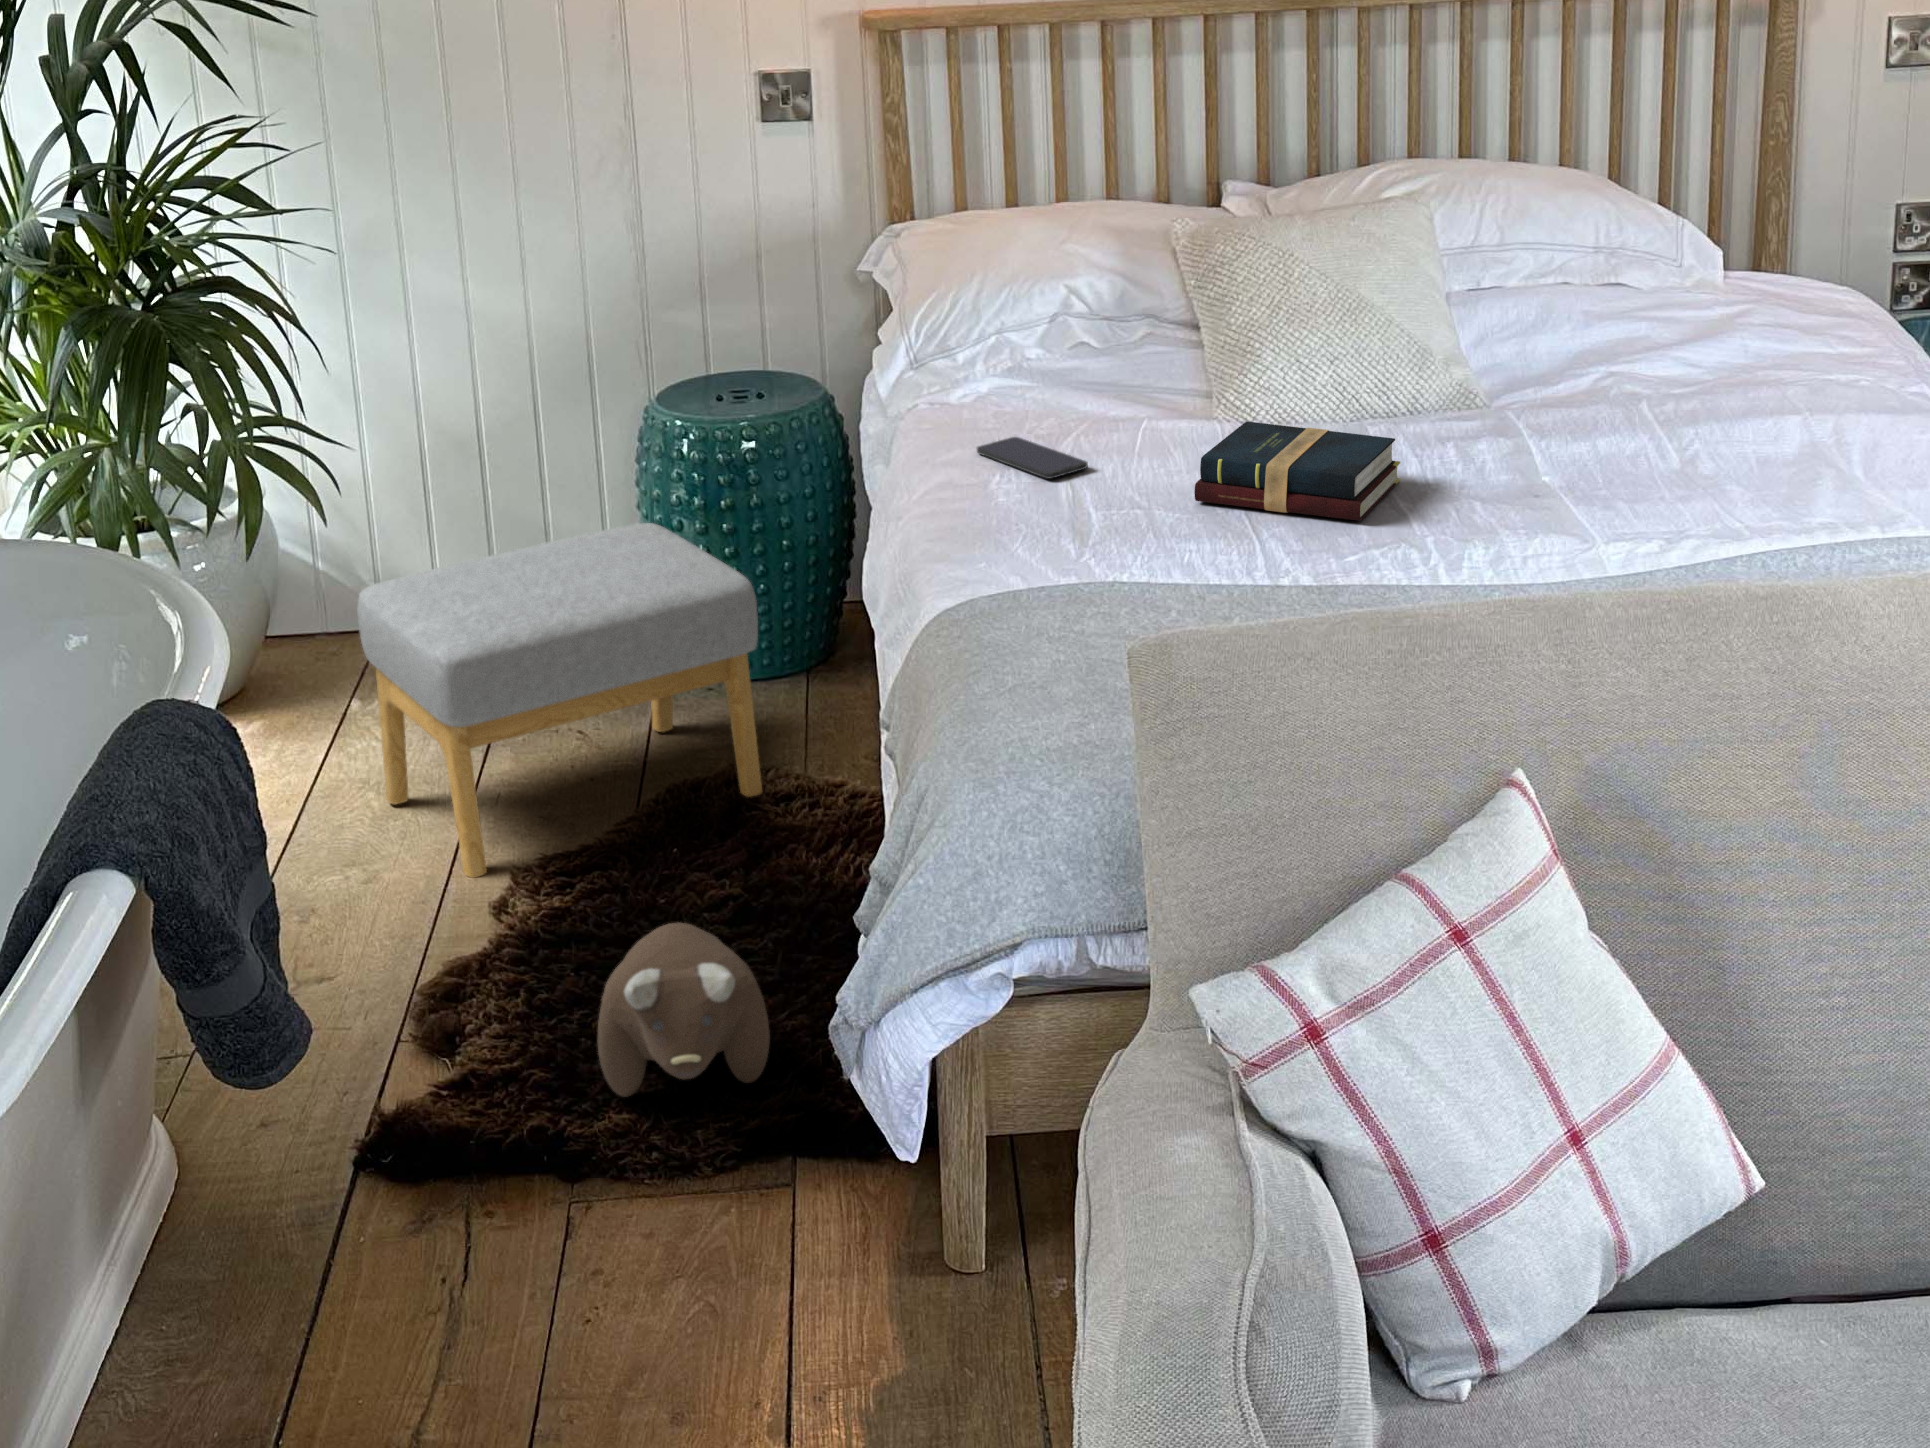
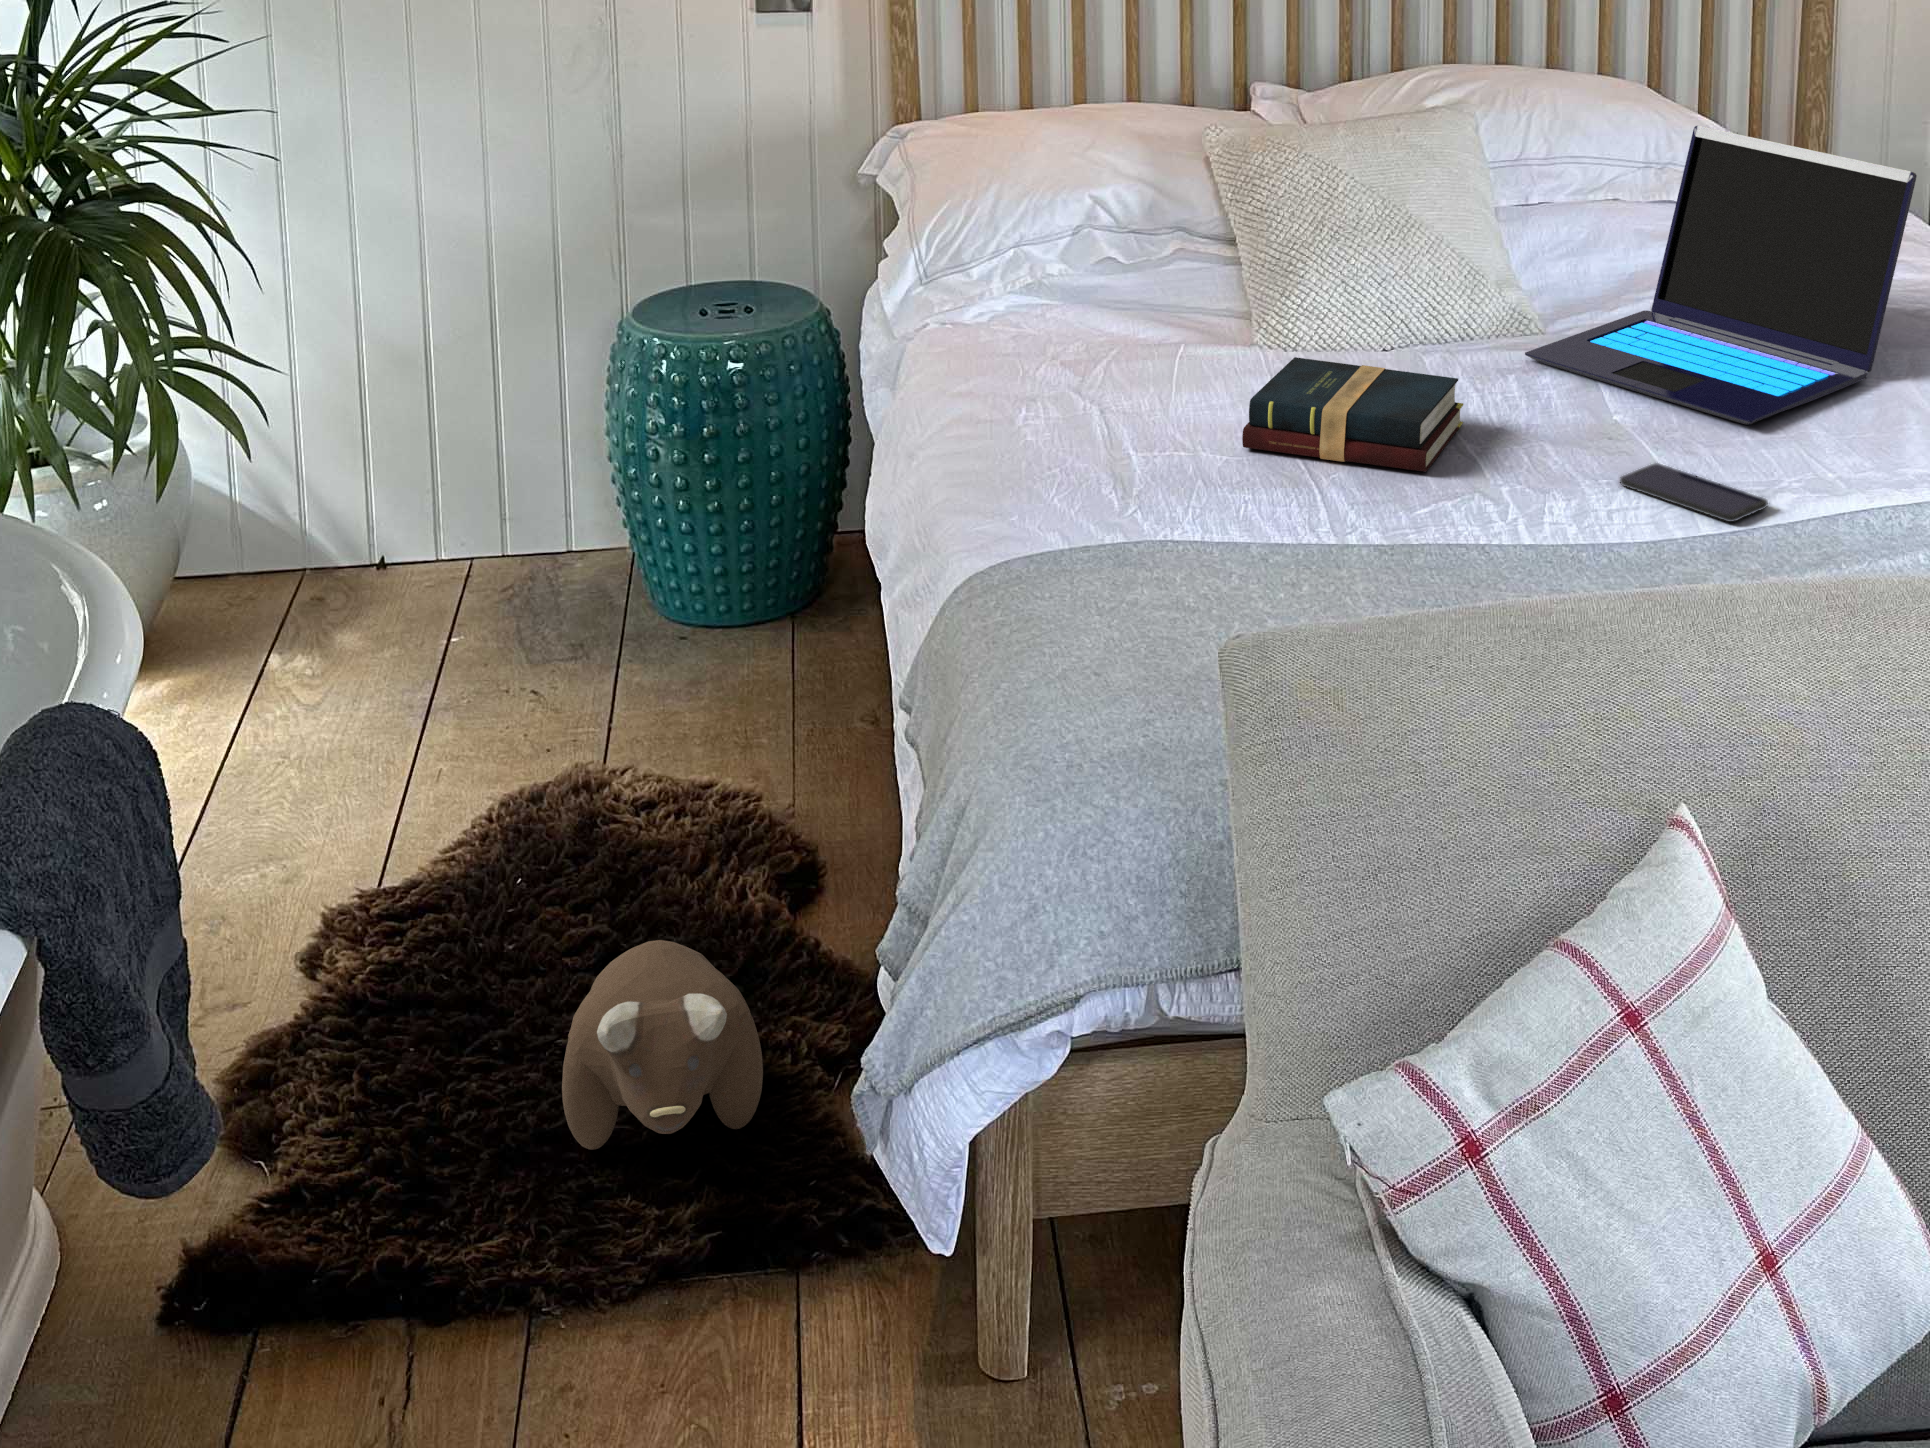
laptop: none [1465,206,1837,480] -> present [1525,126,1917,425]
smartphone: present [977,437,1088,479] -> present [1620,463,1768,522]
footstool: present [357,523,762,878] -> none [290,456,745,869]

